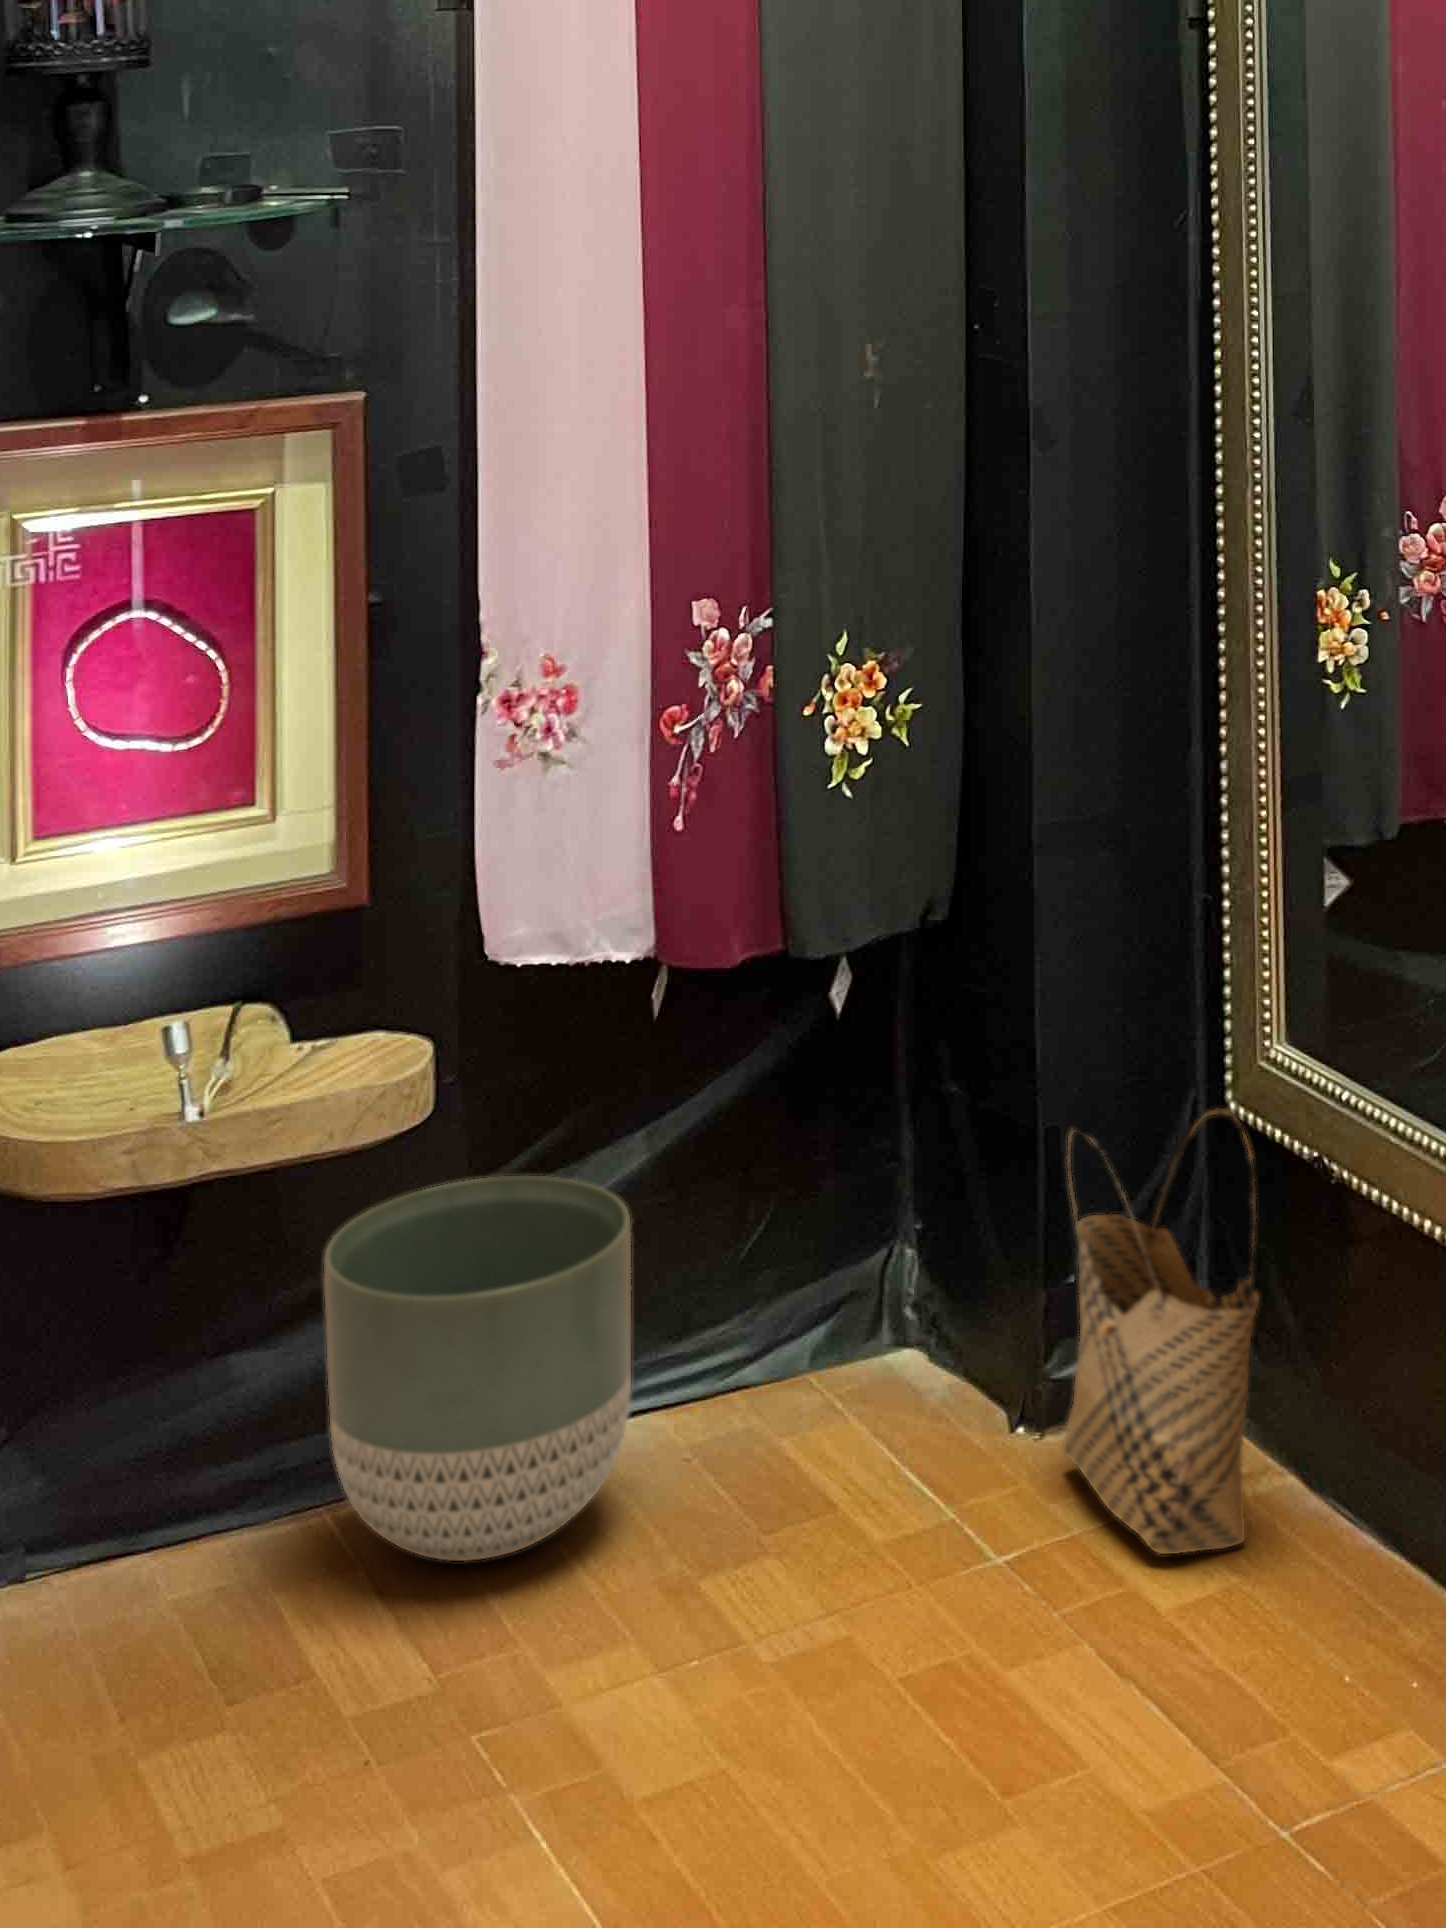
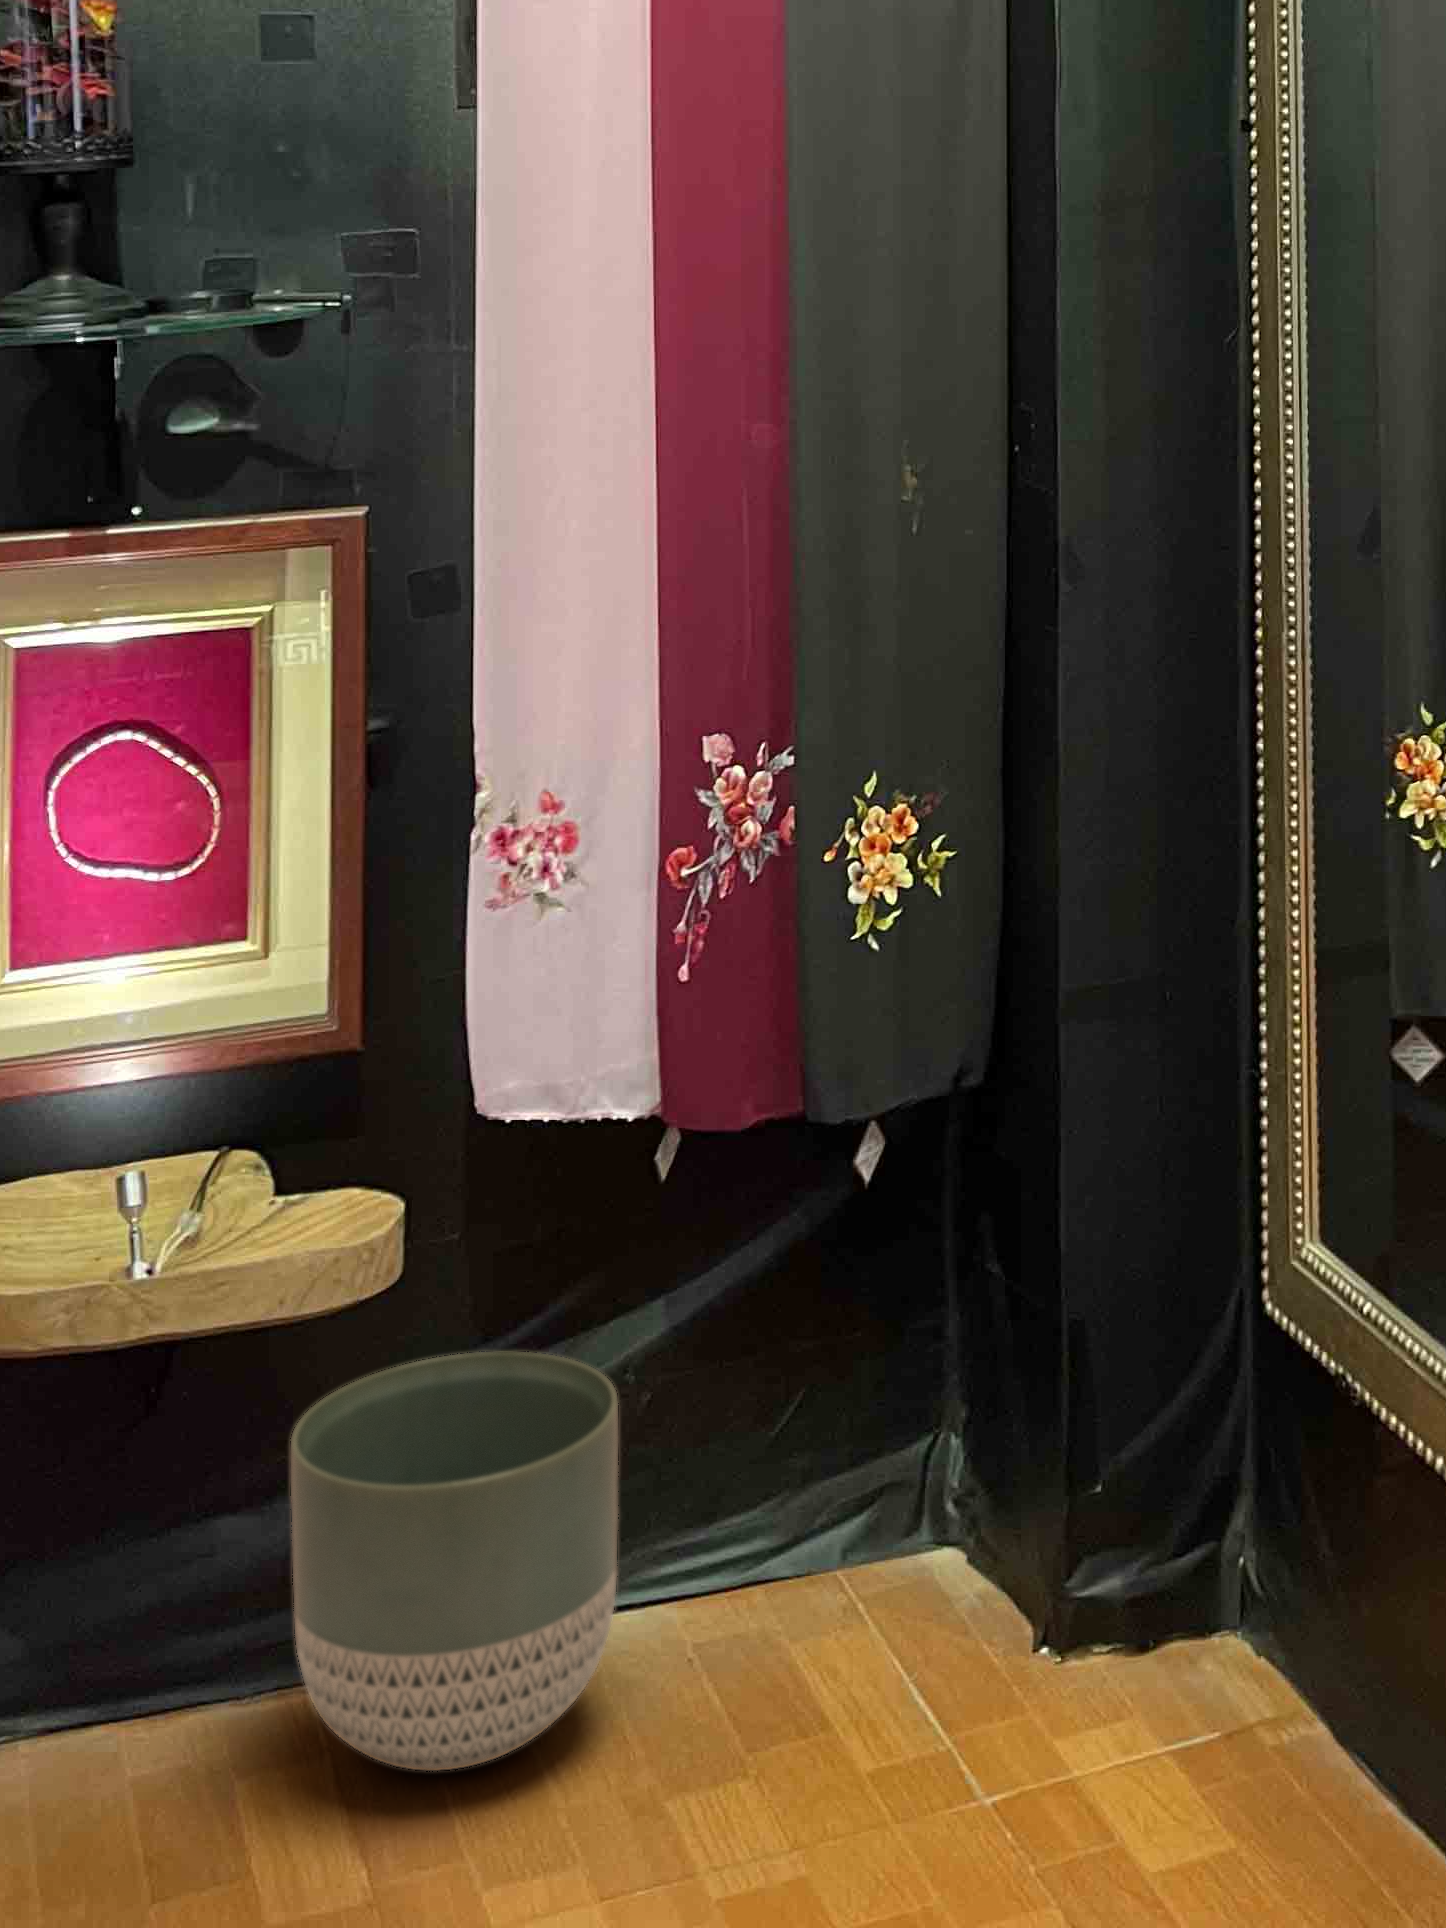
woven basket: present [1063,1108,1260,1554] -> none [1078,1318,1277,1816]

